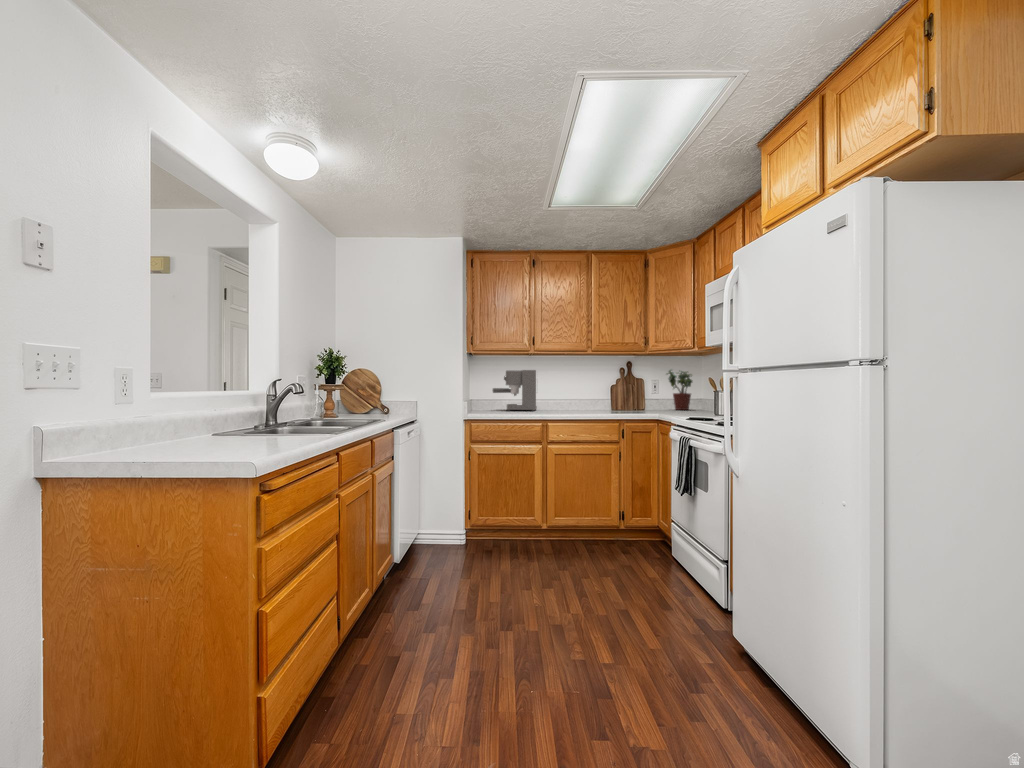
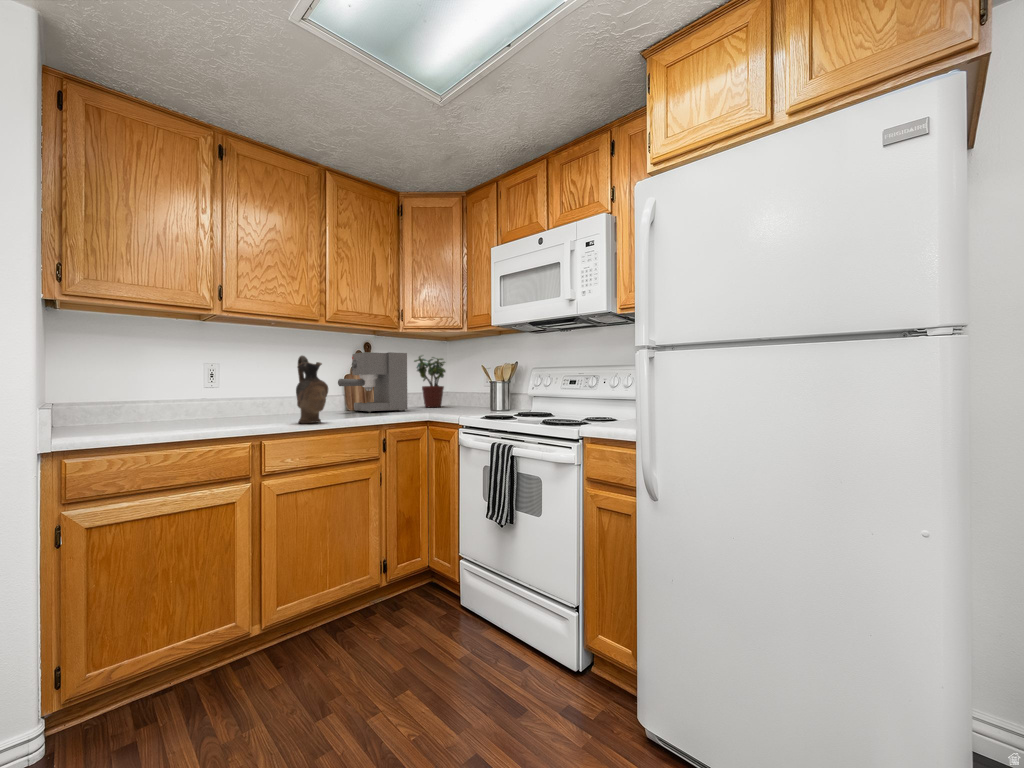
coffee maker: present [493,370,537,411] -> present [338,352,408,412]
ceramic pitcher: none [567,374,584,415] -> present [296,356,328,423]

